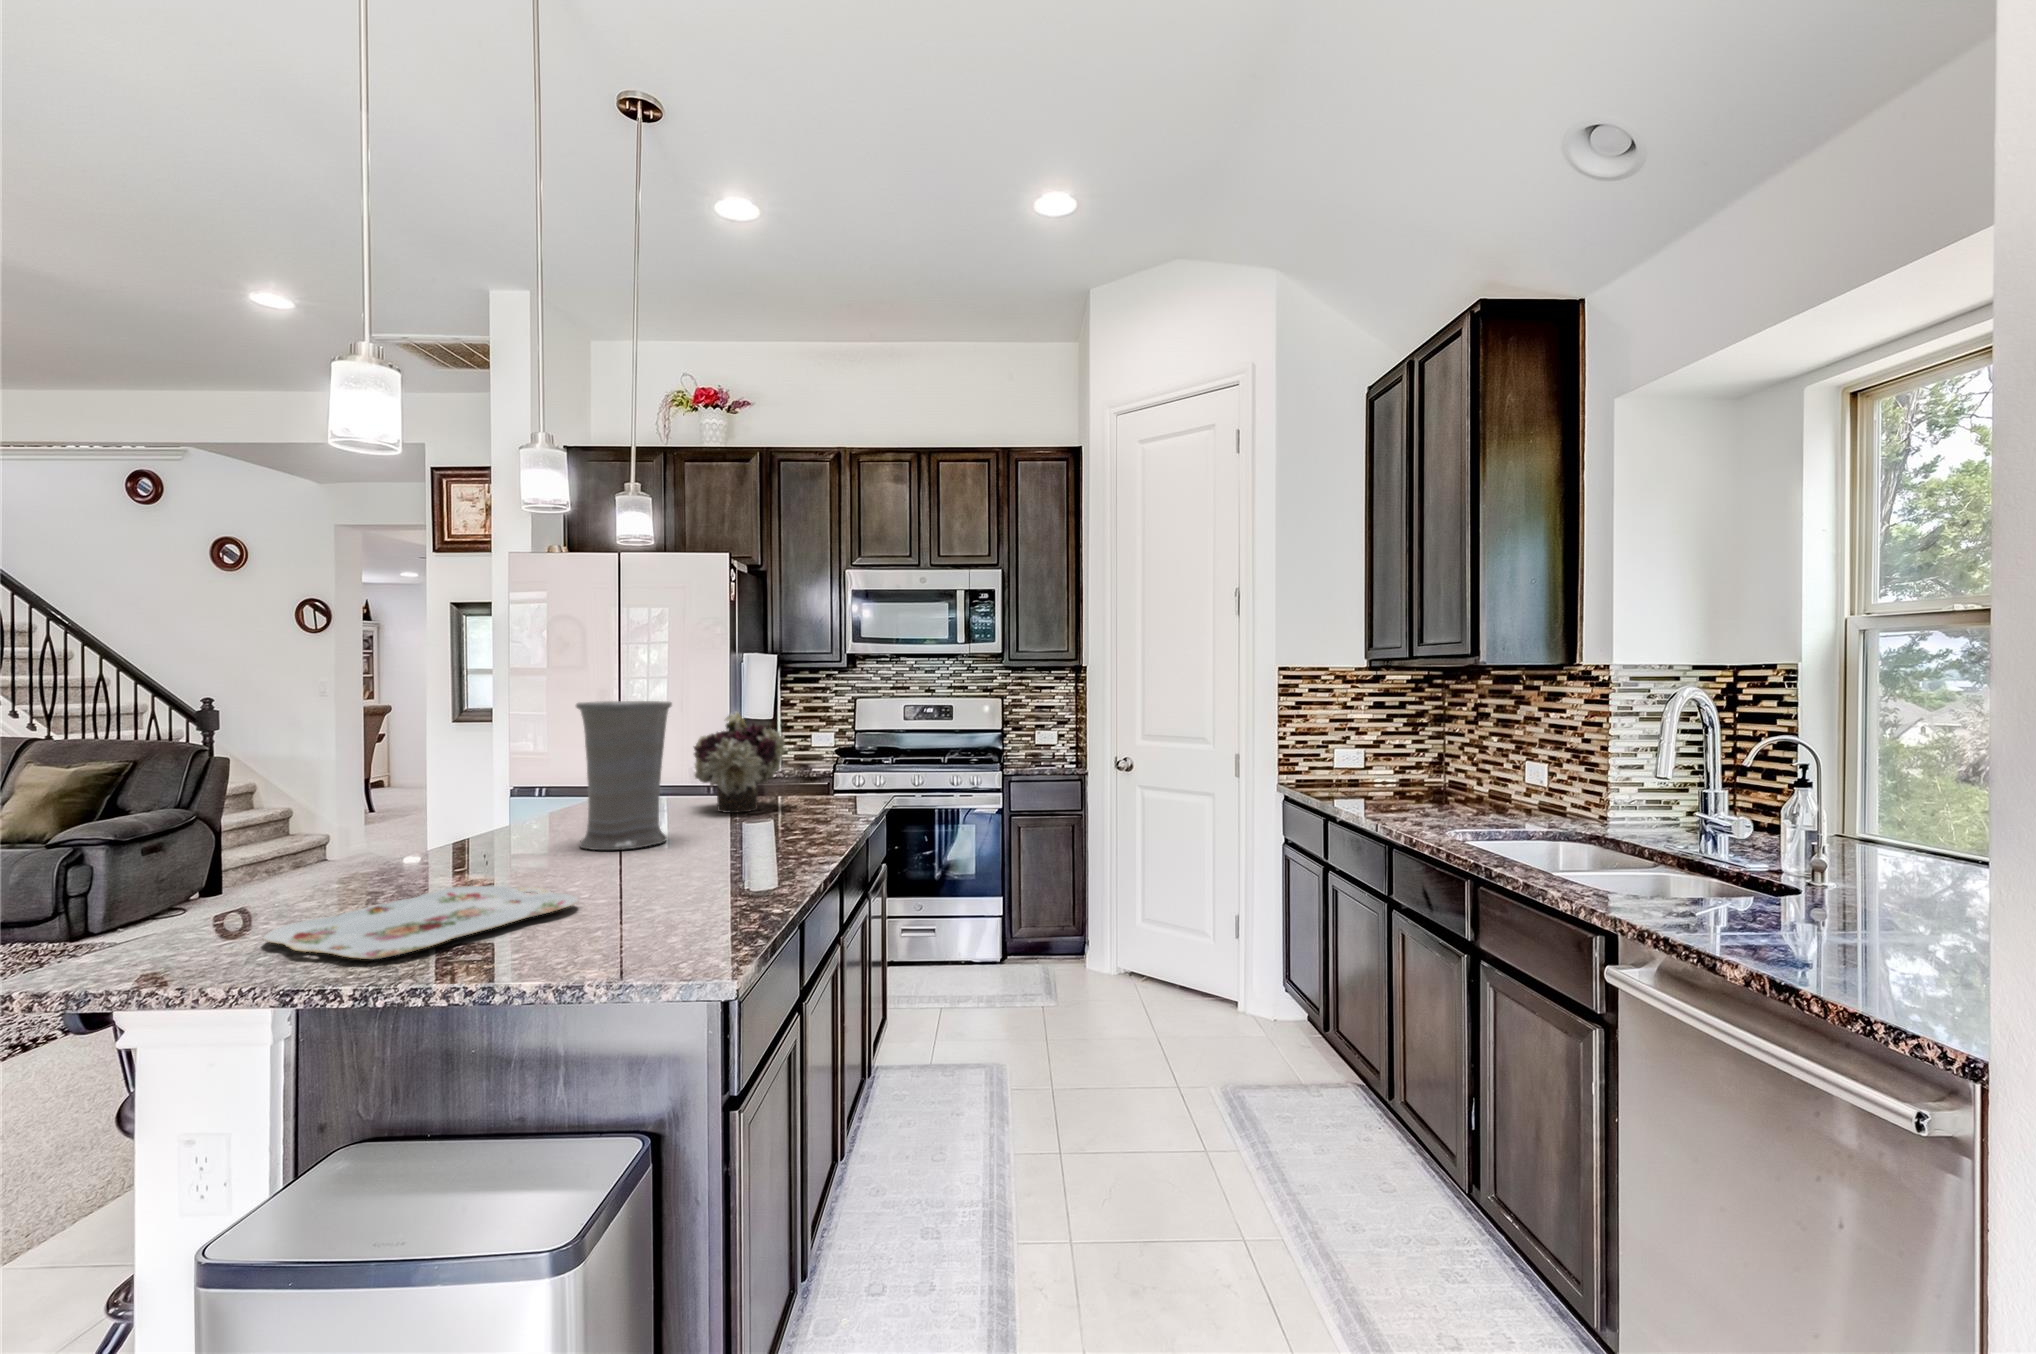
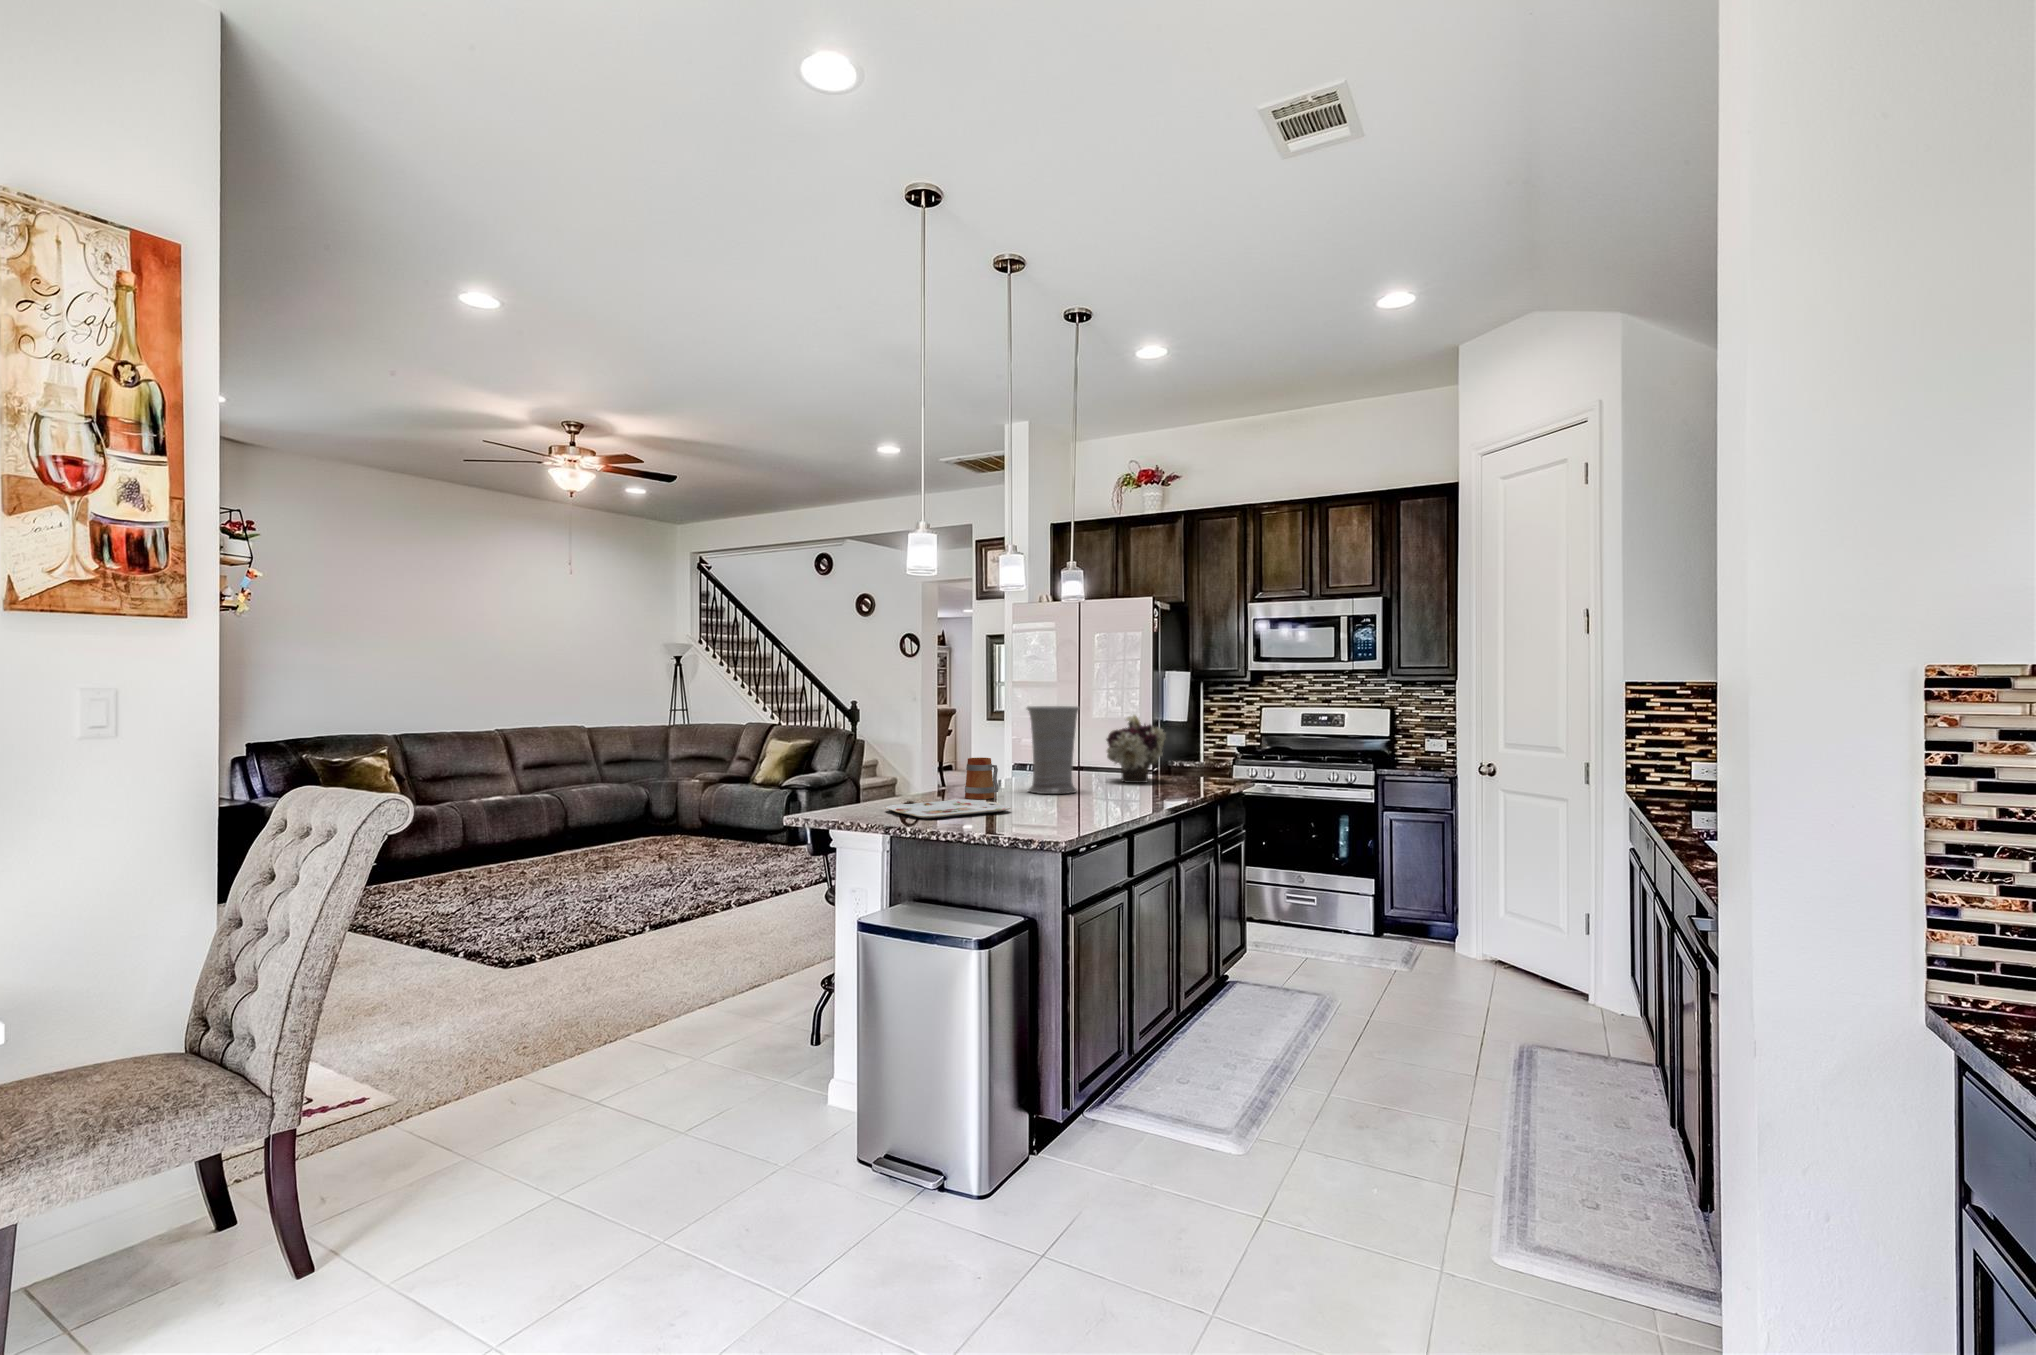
mug: none [457,797,532,878] -> present [965,758,999,799]

